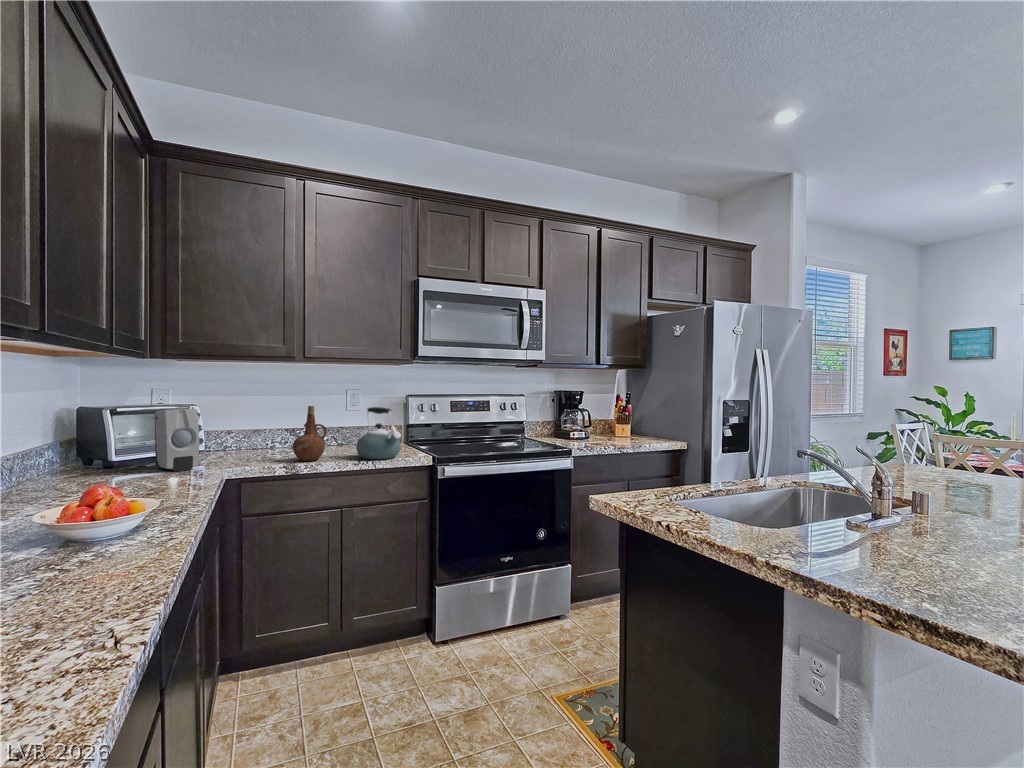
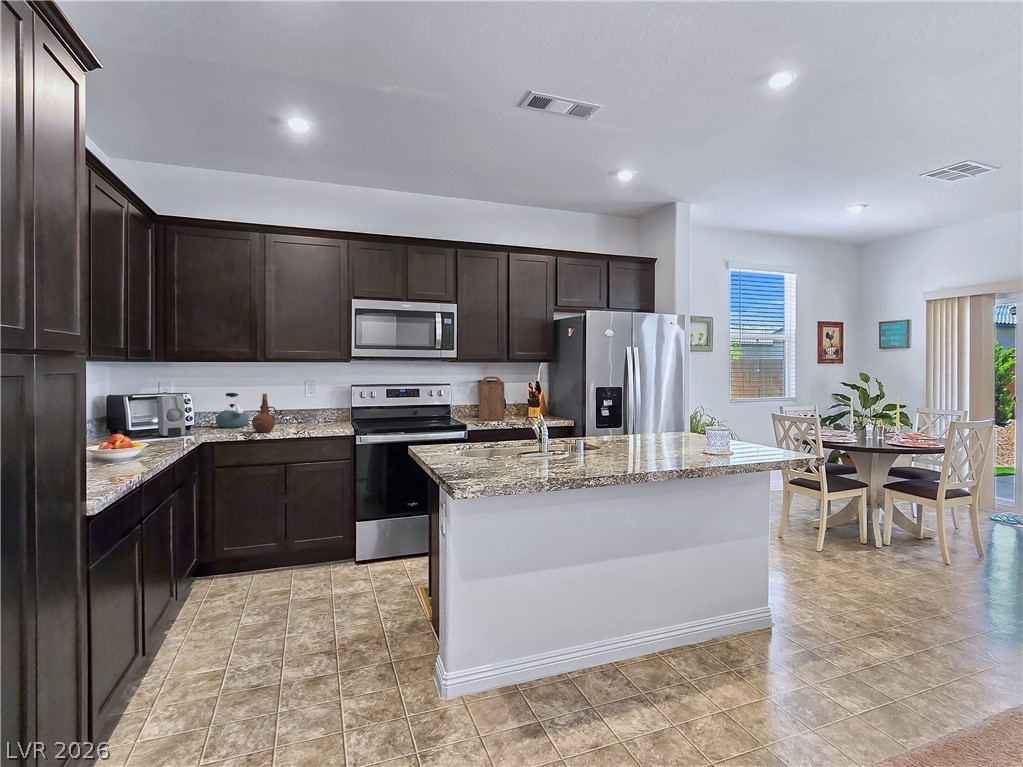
cutting board: none [566,385,599,440] -> present [479,376,504,421]
kettle: present [356,407,401,459] -> present [215,393,248,428]

